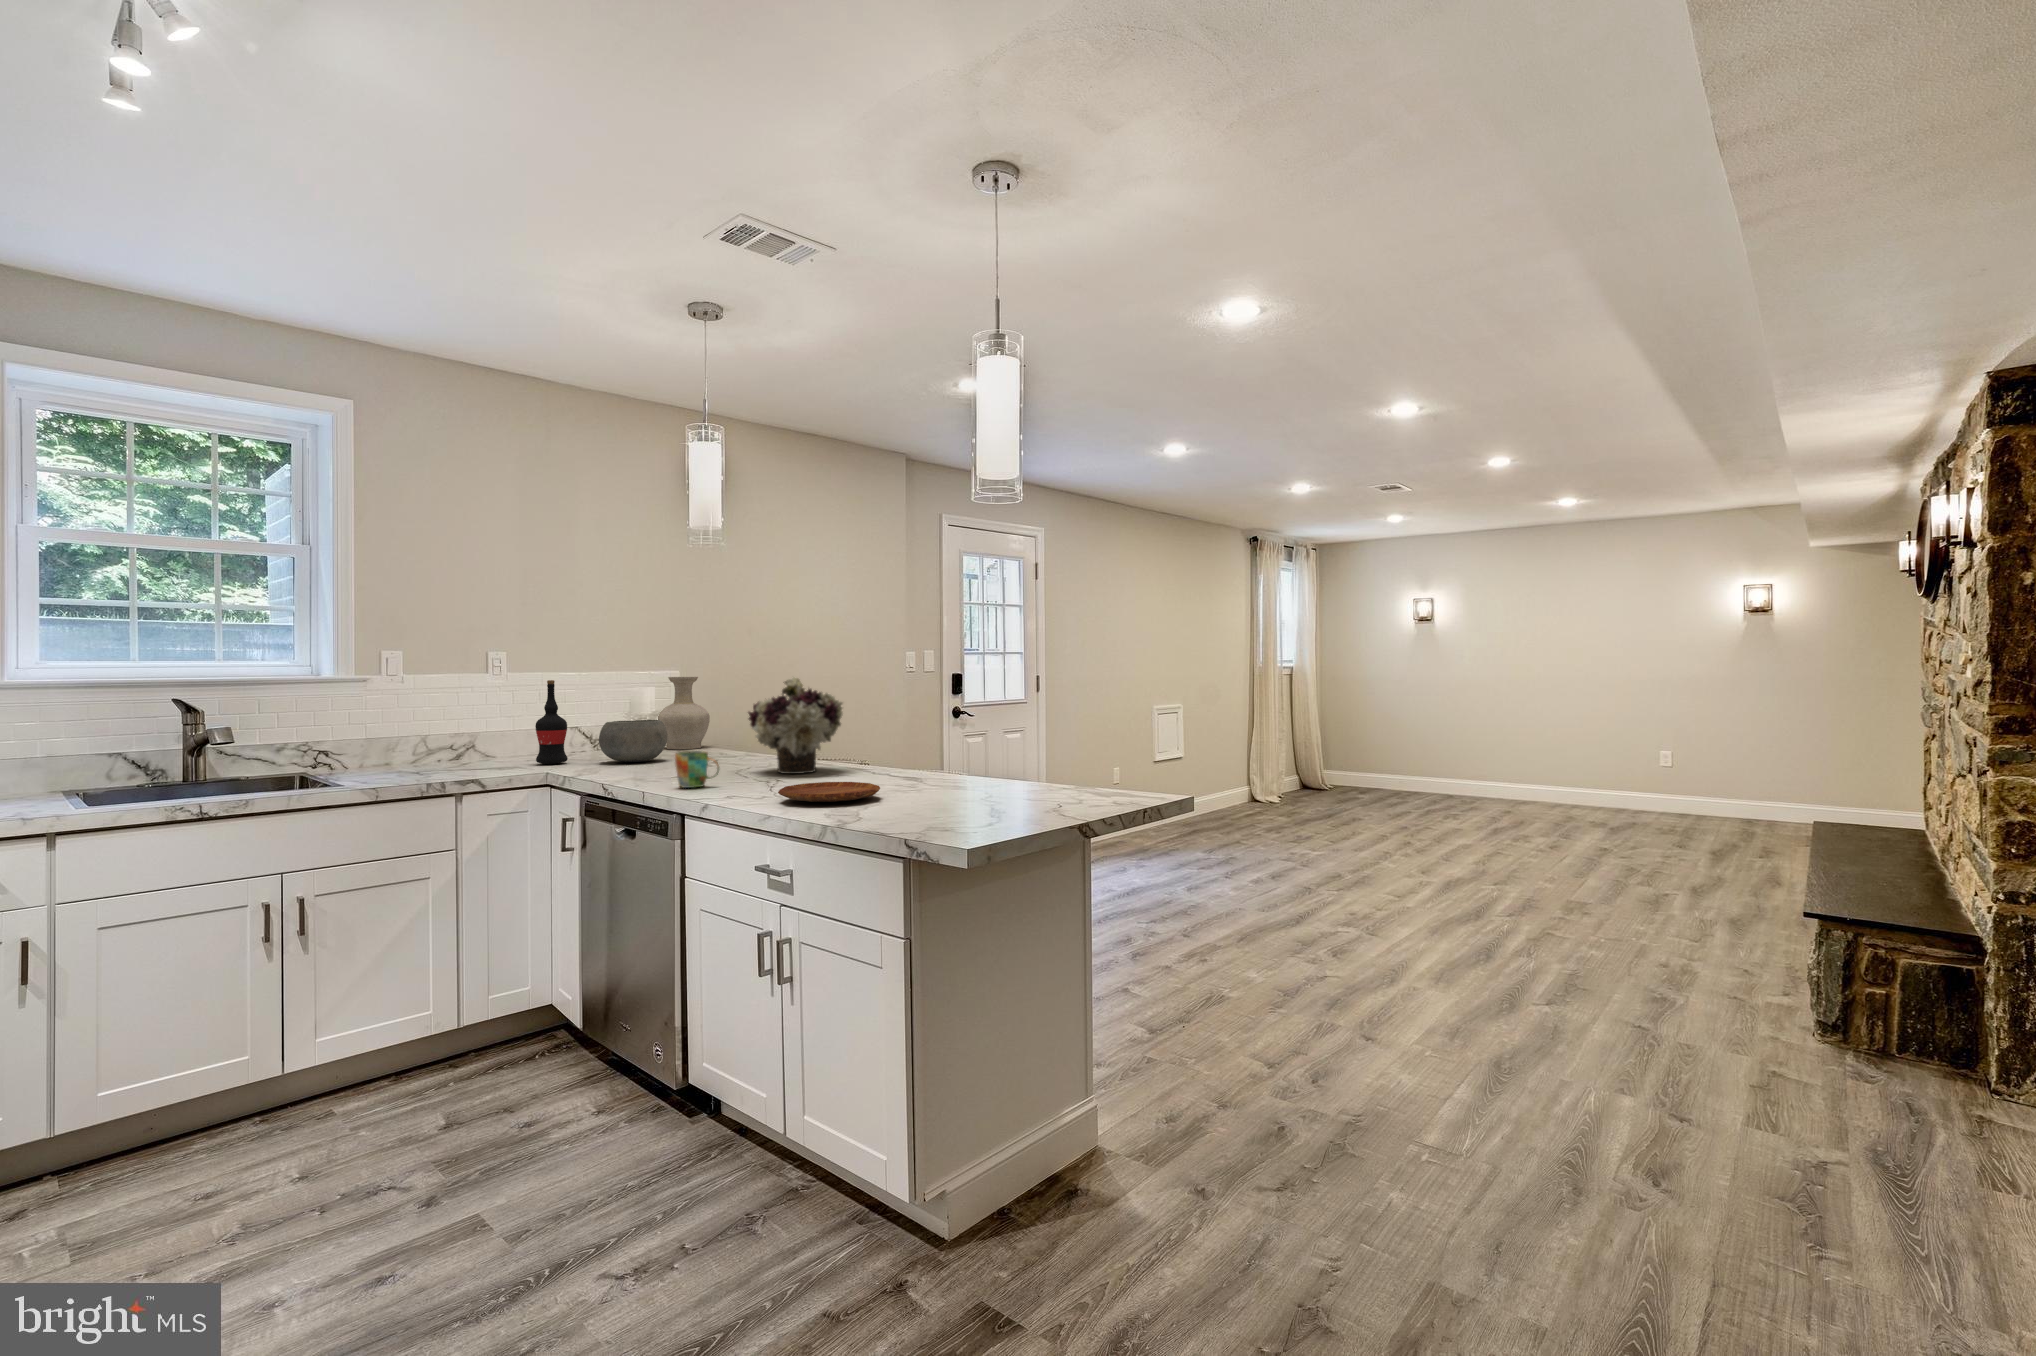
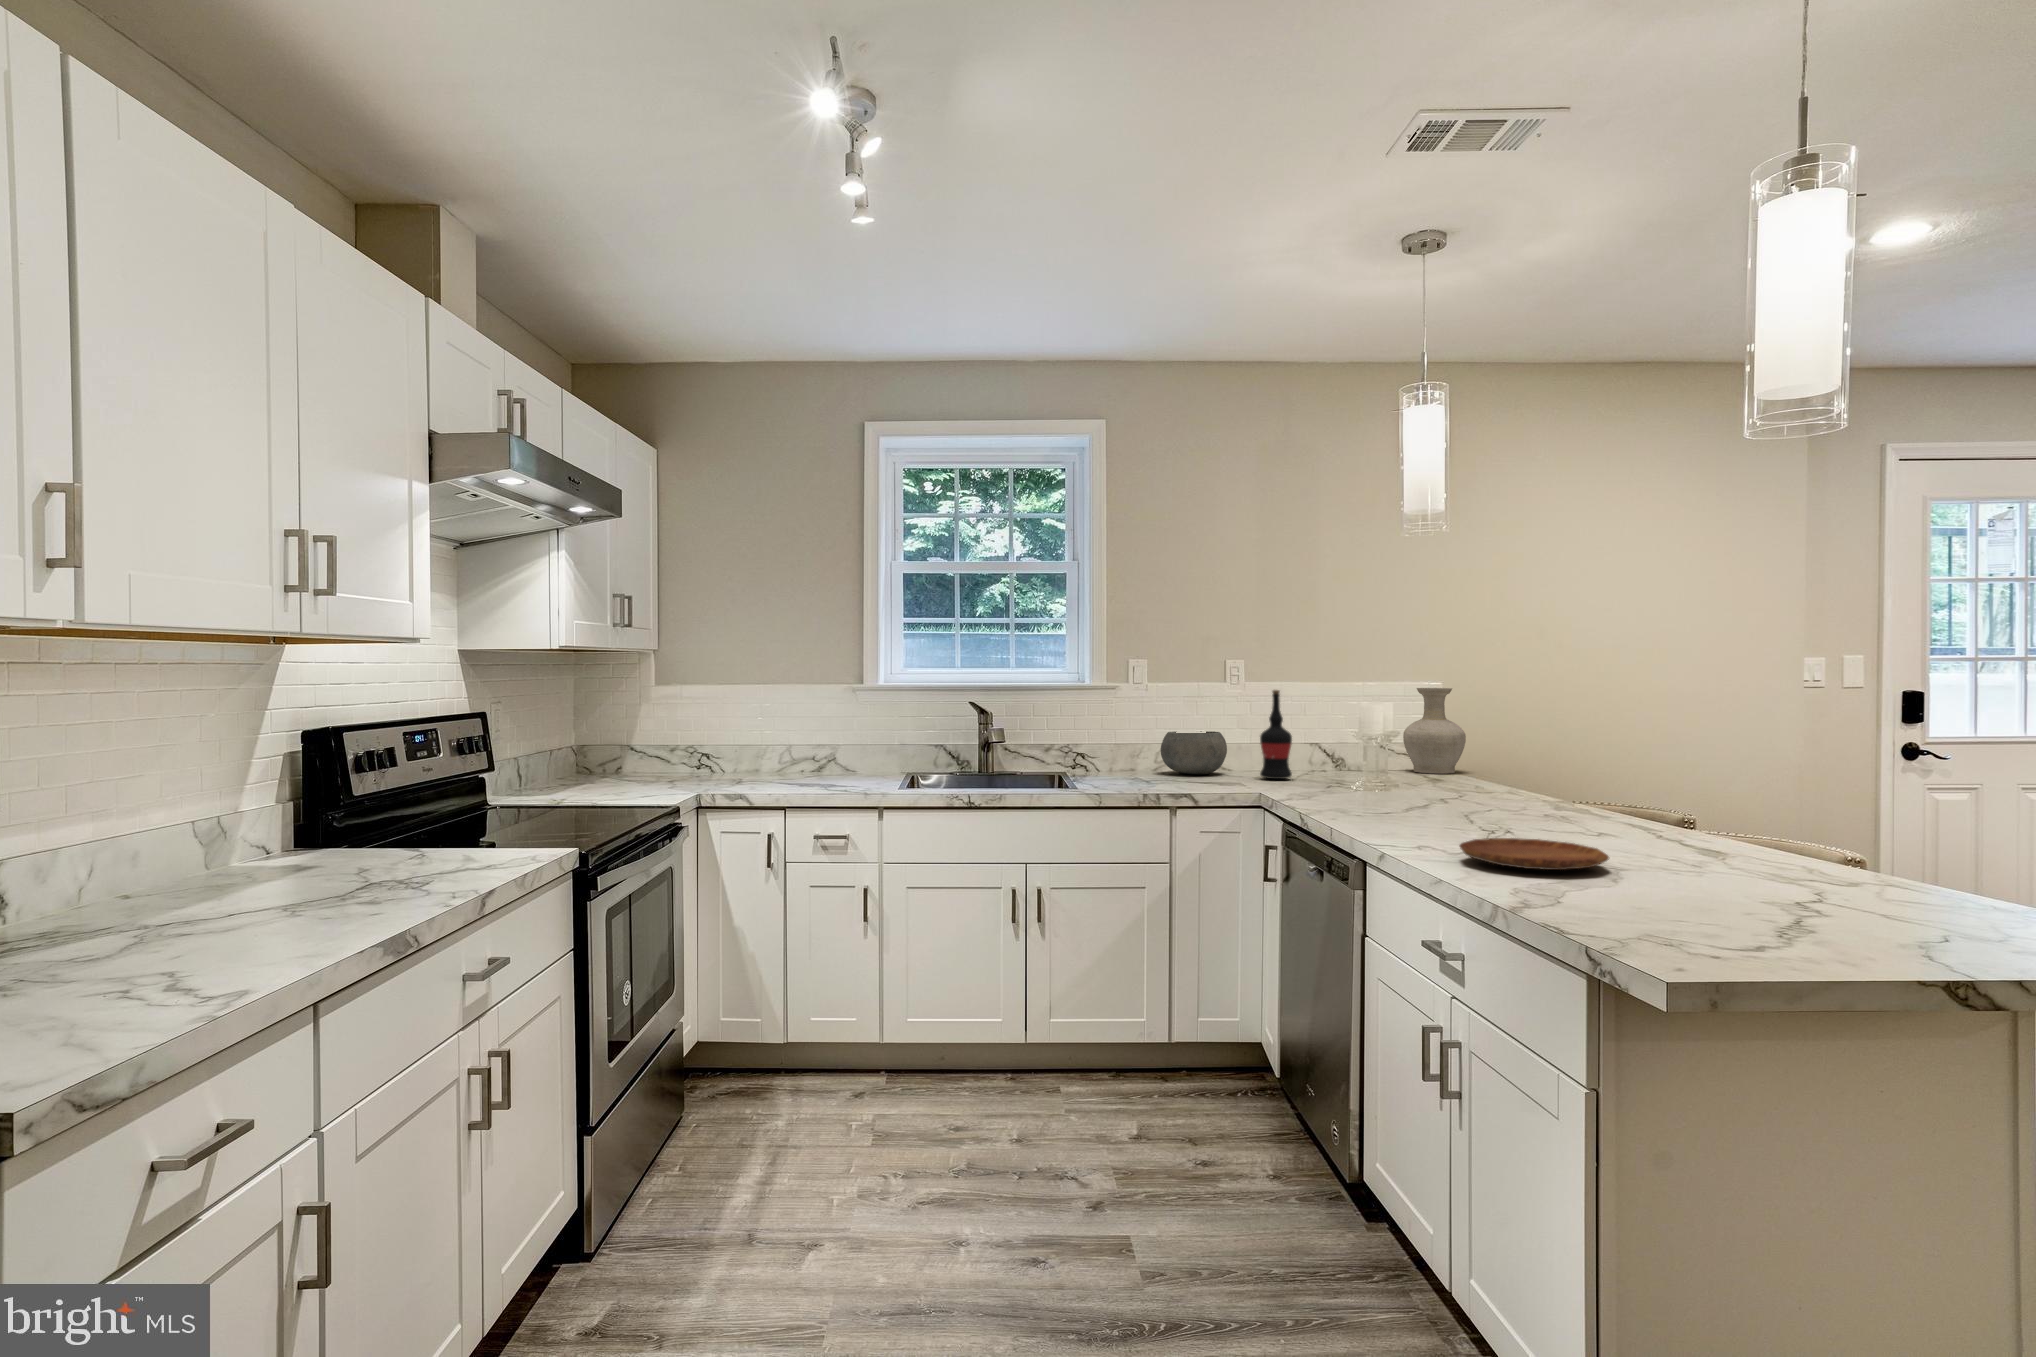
flower arrangement: present [748,677,843,774] -> none [1472,693,1603,821]
bowl: present [599,720,668,762] -> present [1161,731,1227,774]
mug: present [675,751,719,788] -> none [1363,781,1415,825]

